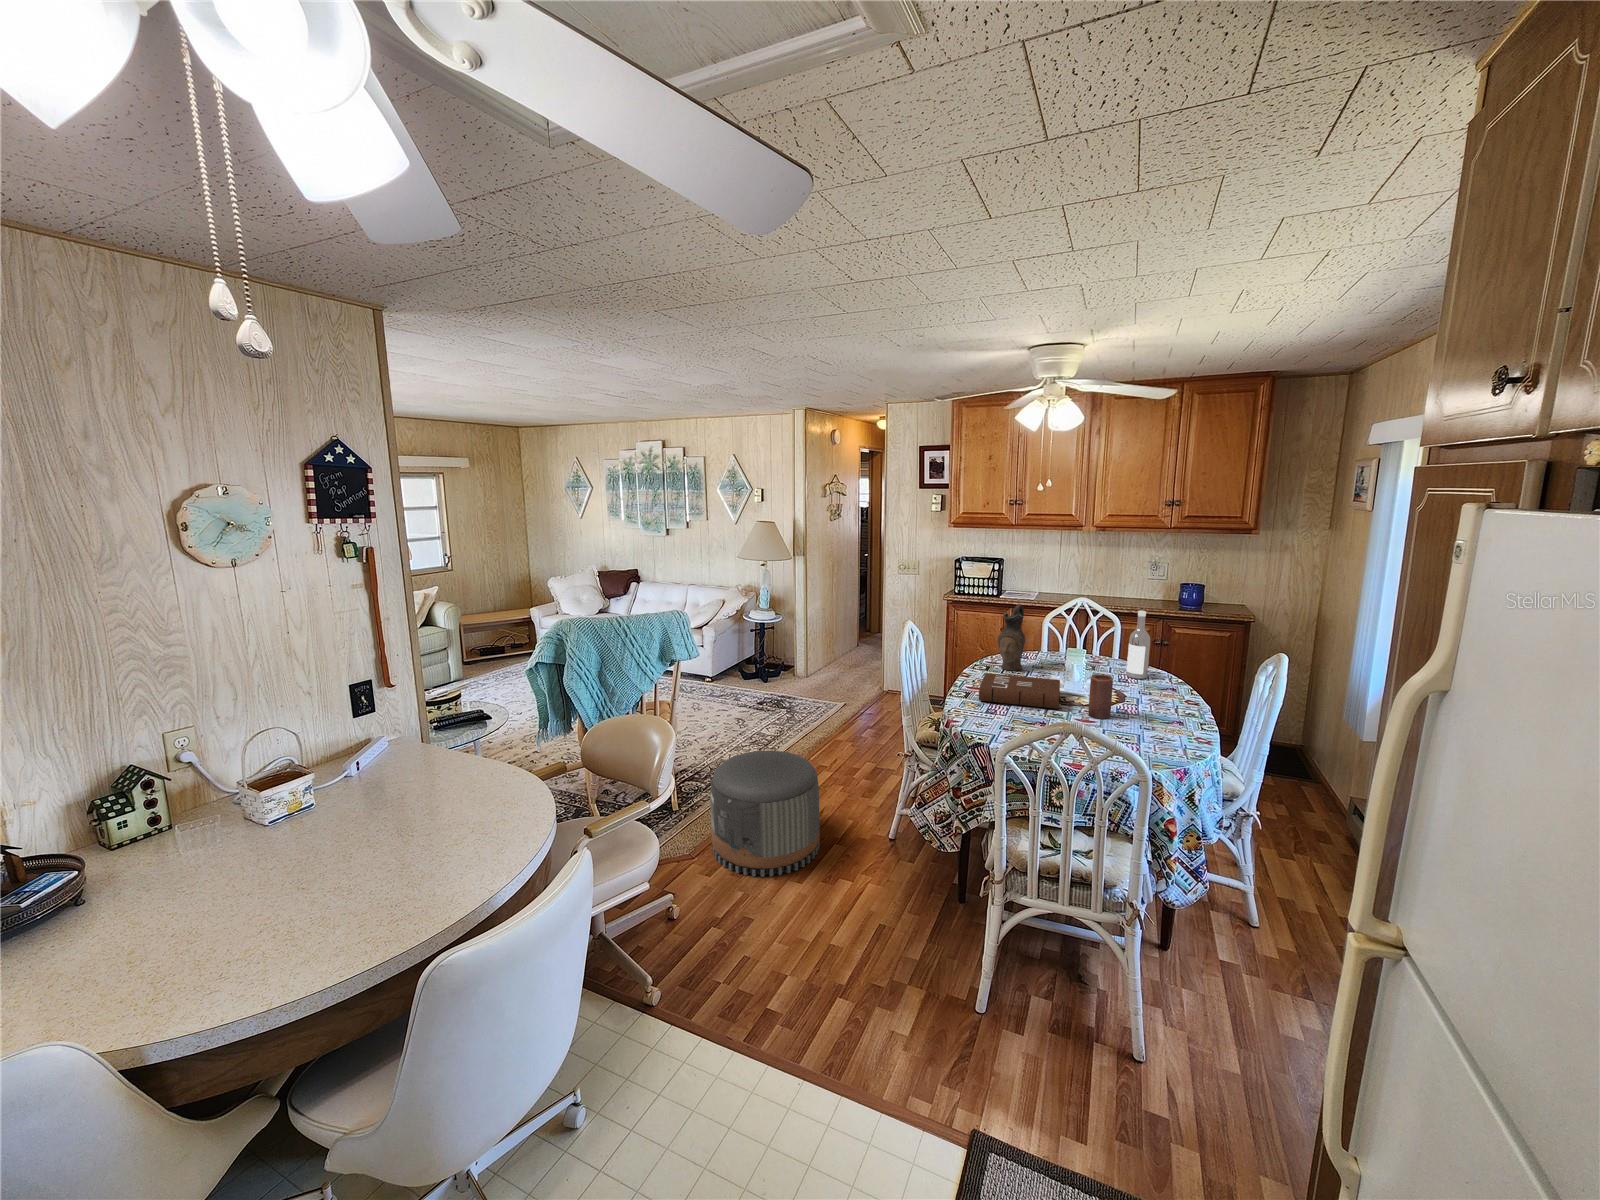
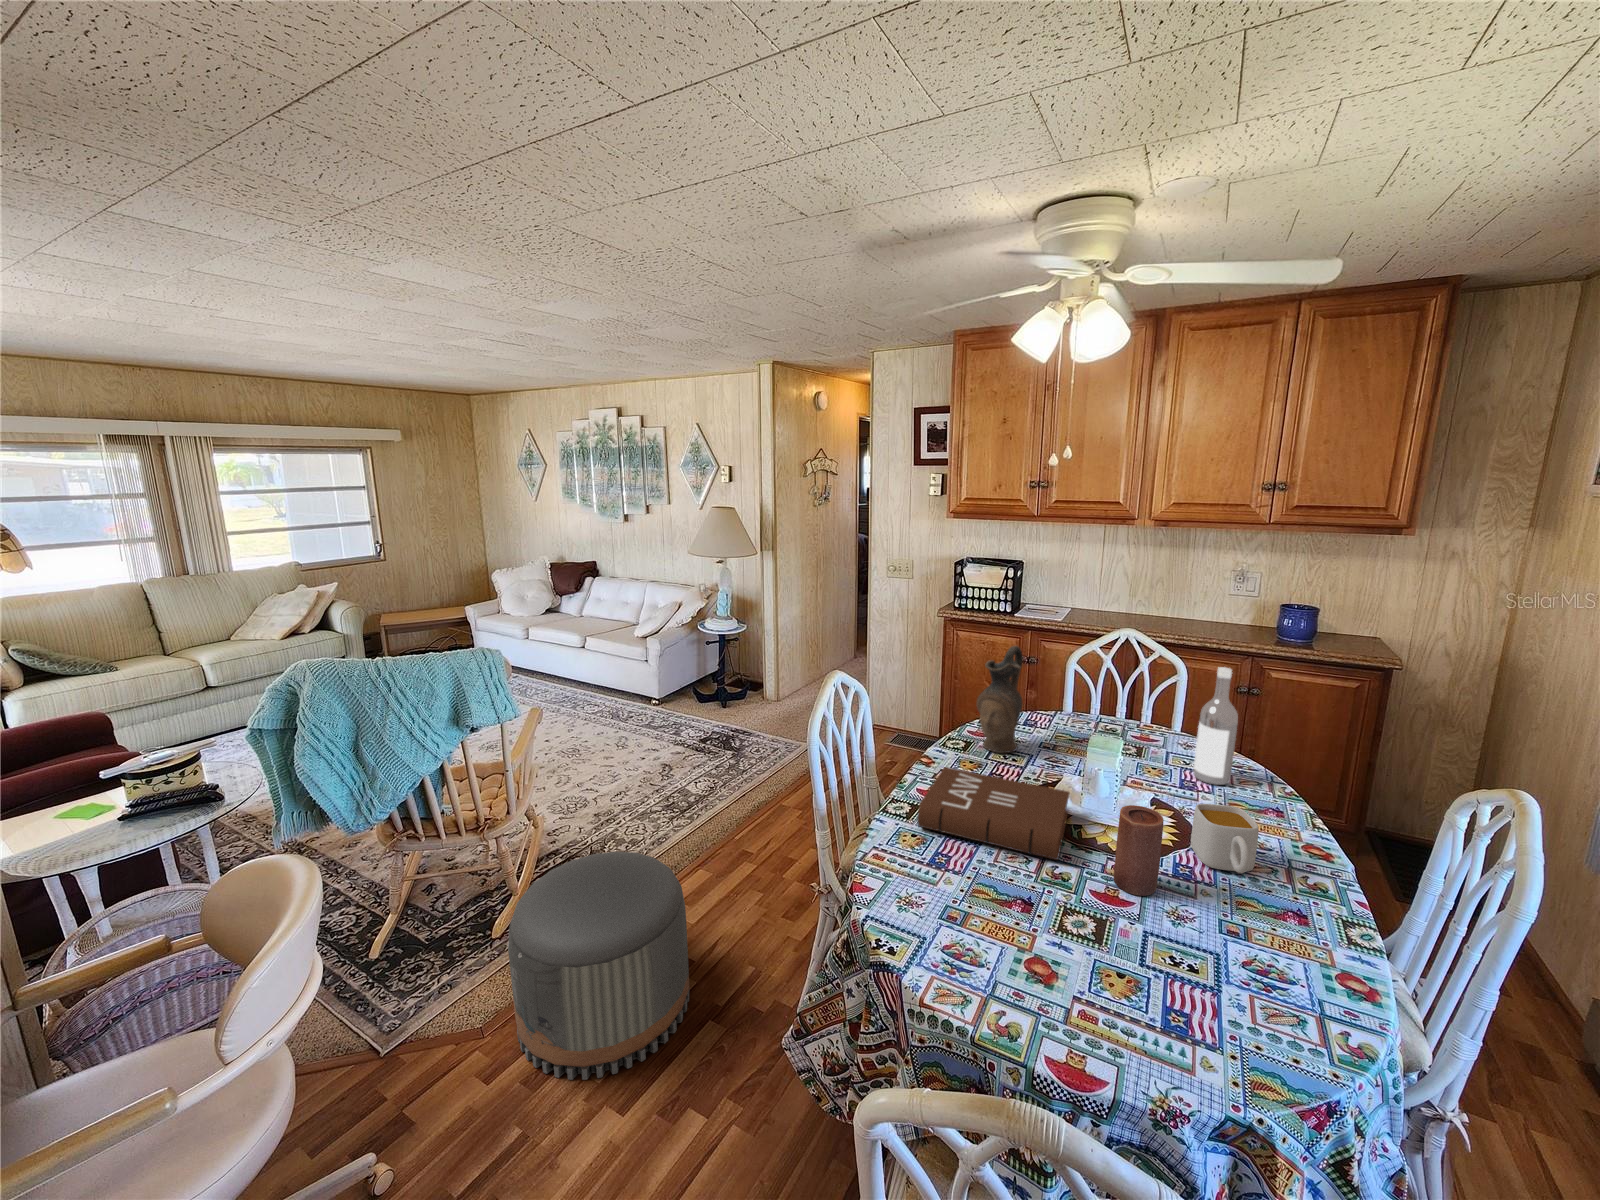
mug: none [1126,678,1160,709] -> present [1191,804,1259,873]

